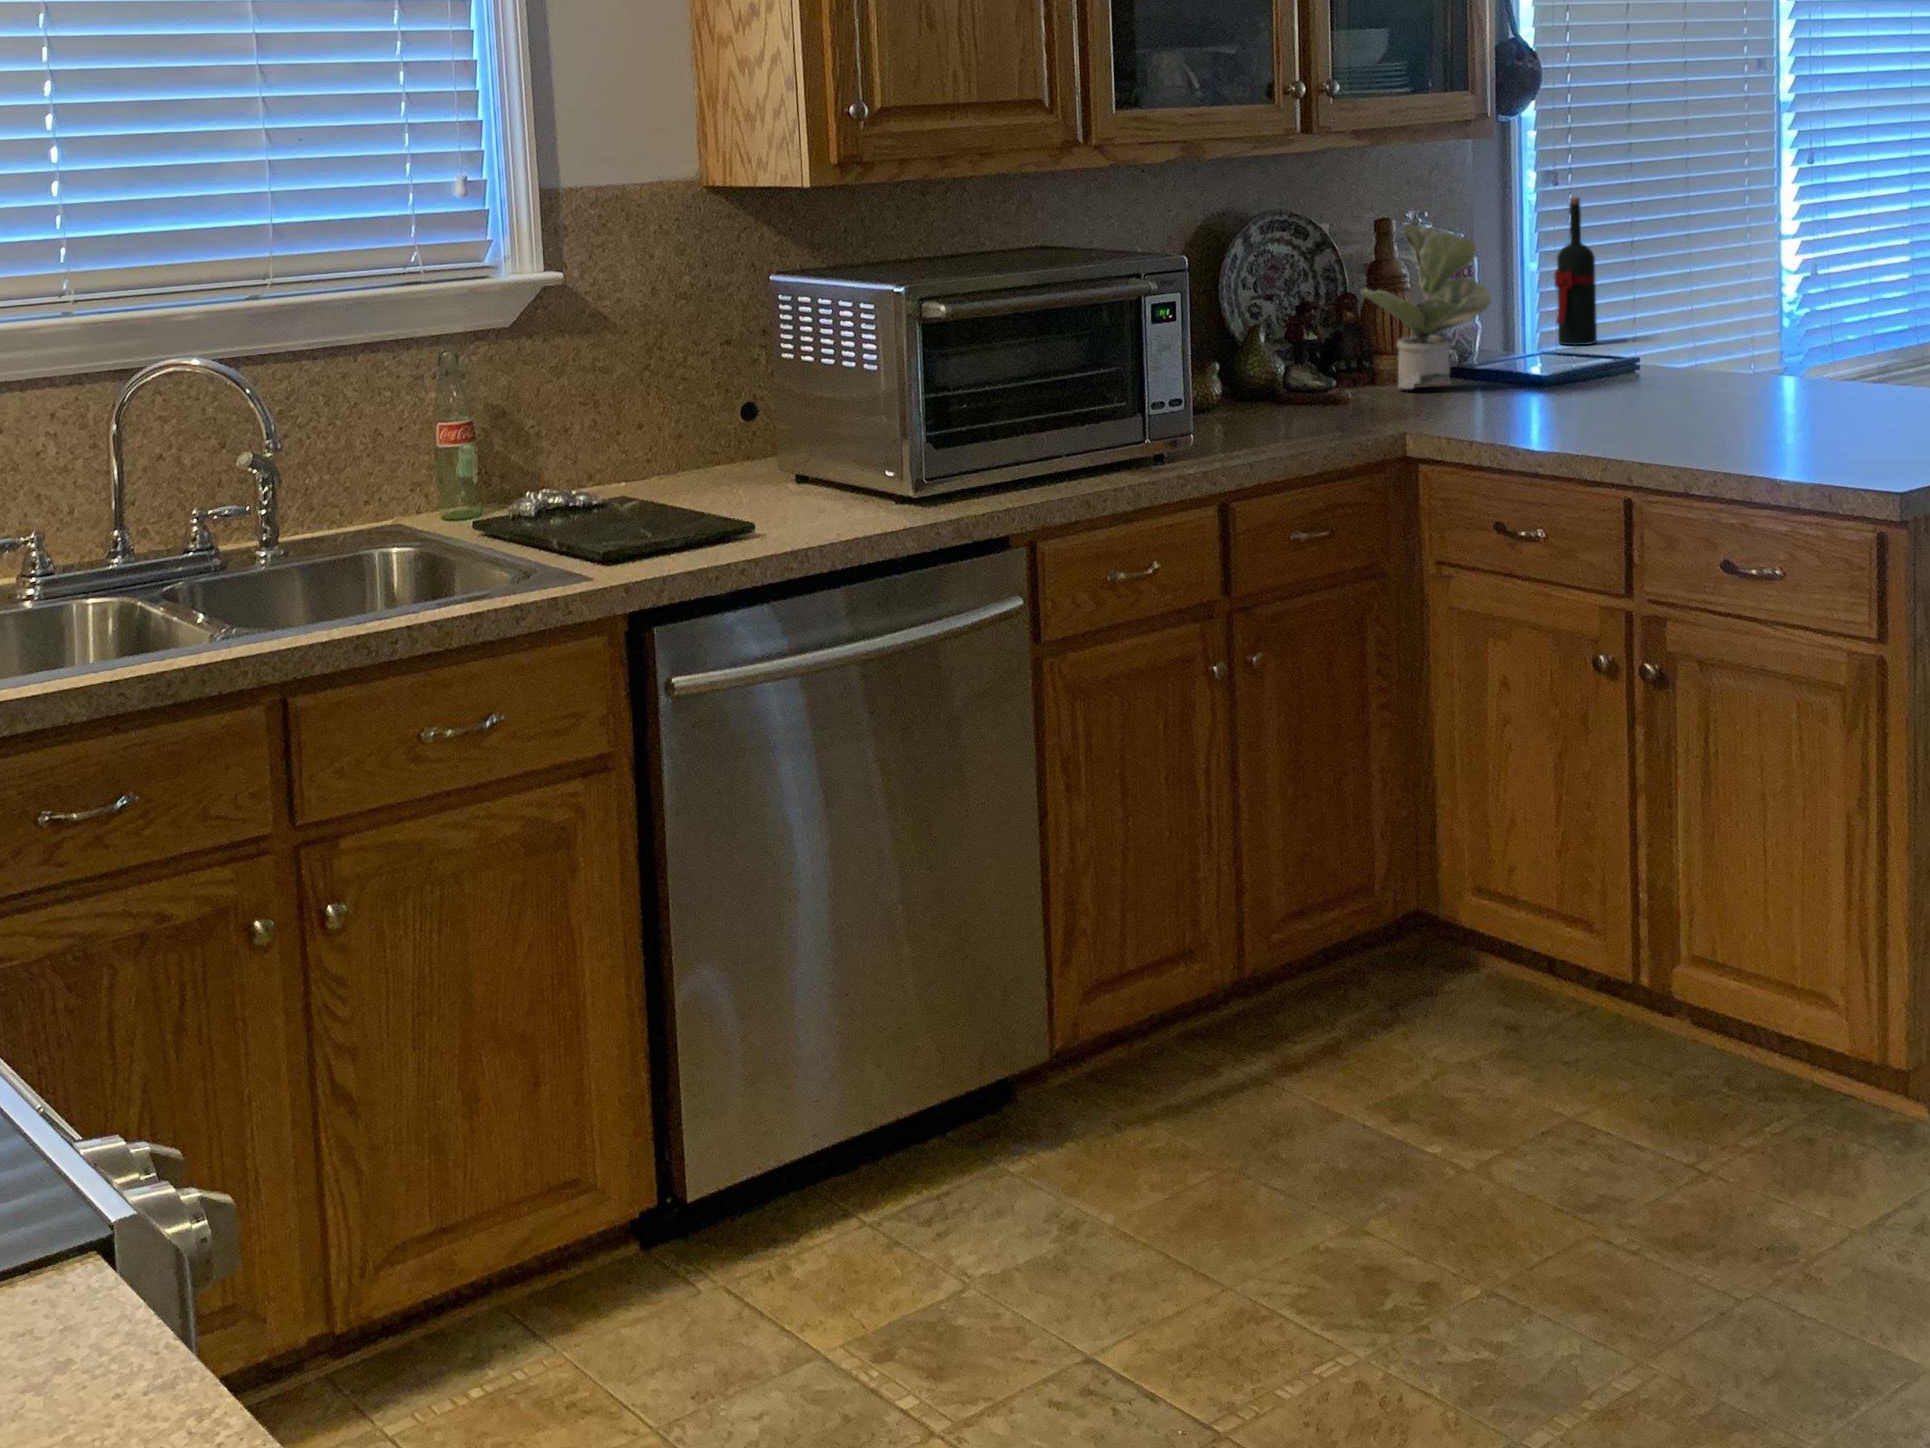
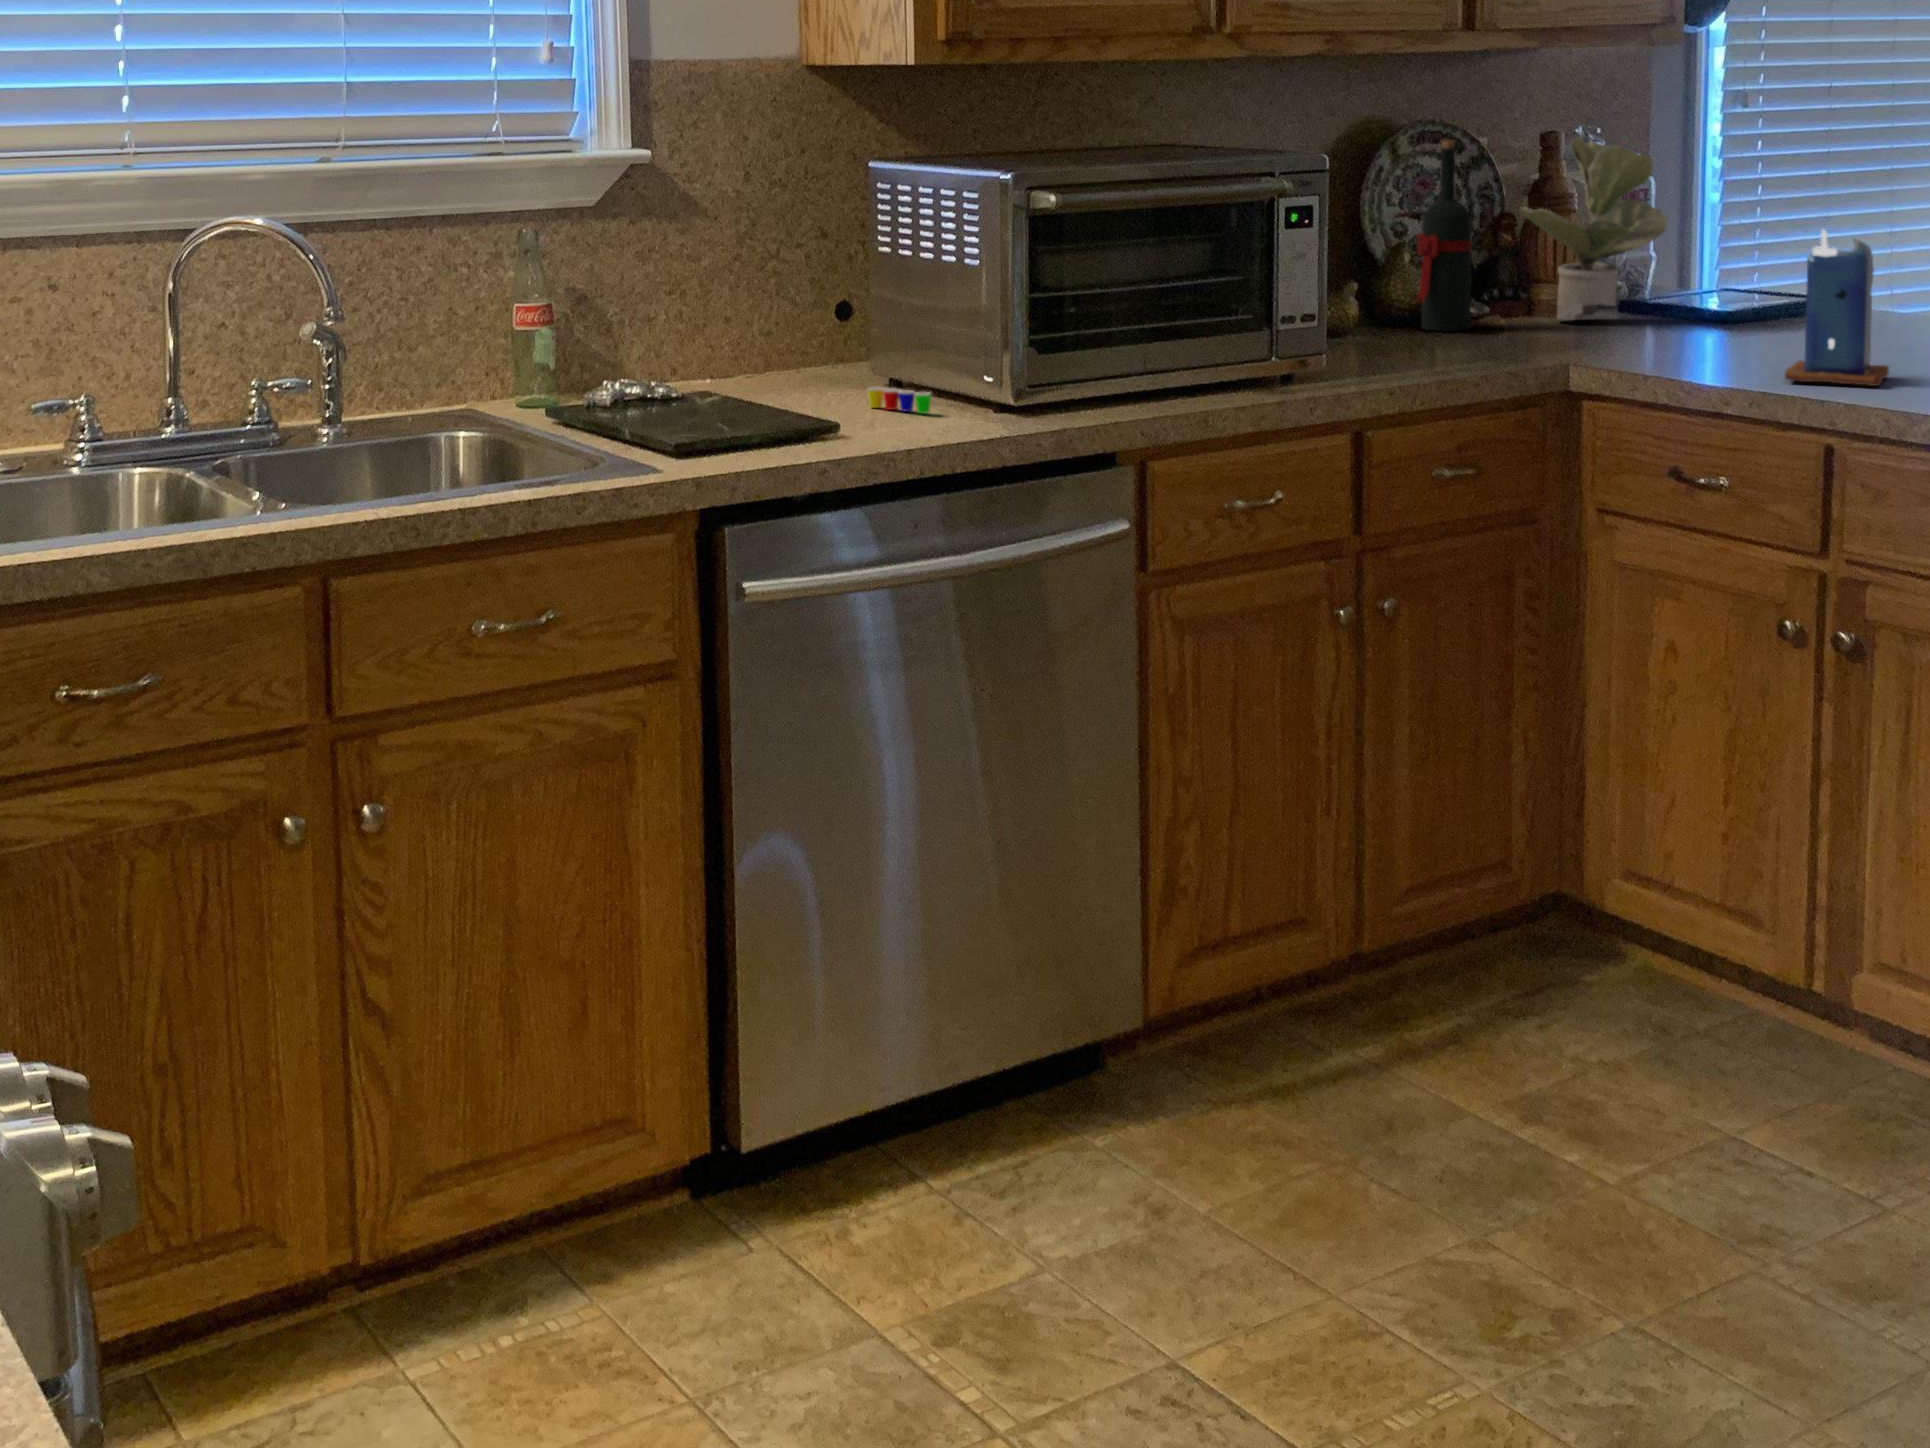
wine bottle: present [1555,198,1597,345] -> present [1417,140,1471,331]
candle: none [1591,309,1680,446] -> present [1785,230,1889,386]
cup: none [776,486,836,509] -> present [867,387,931,413]

